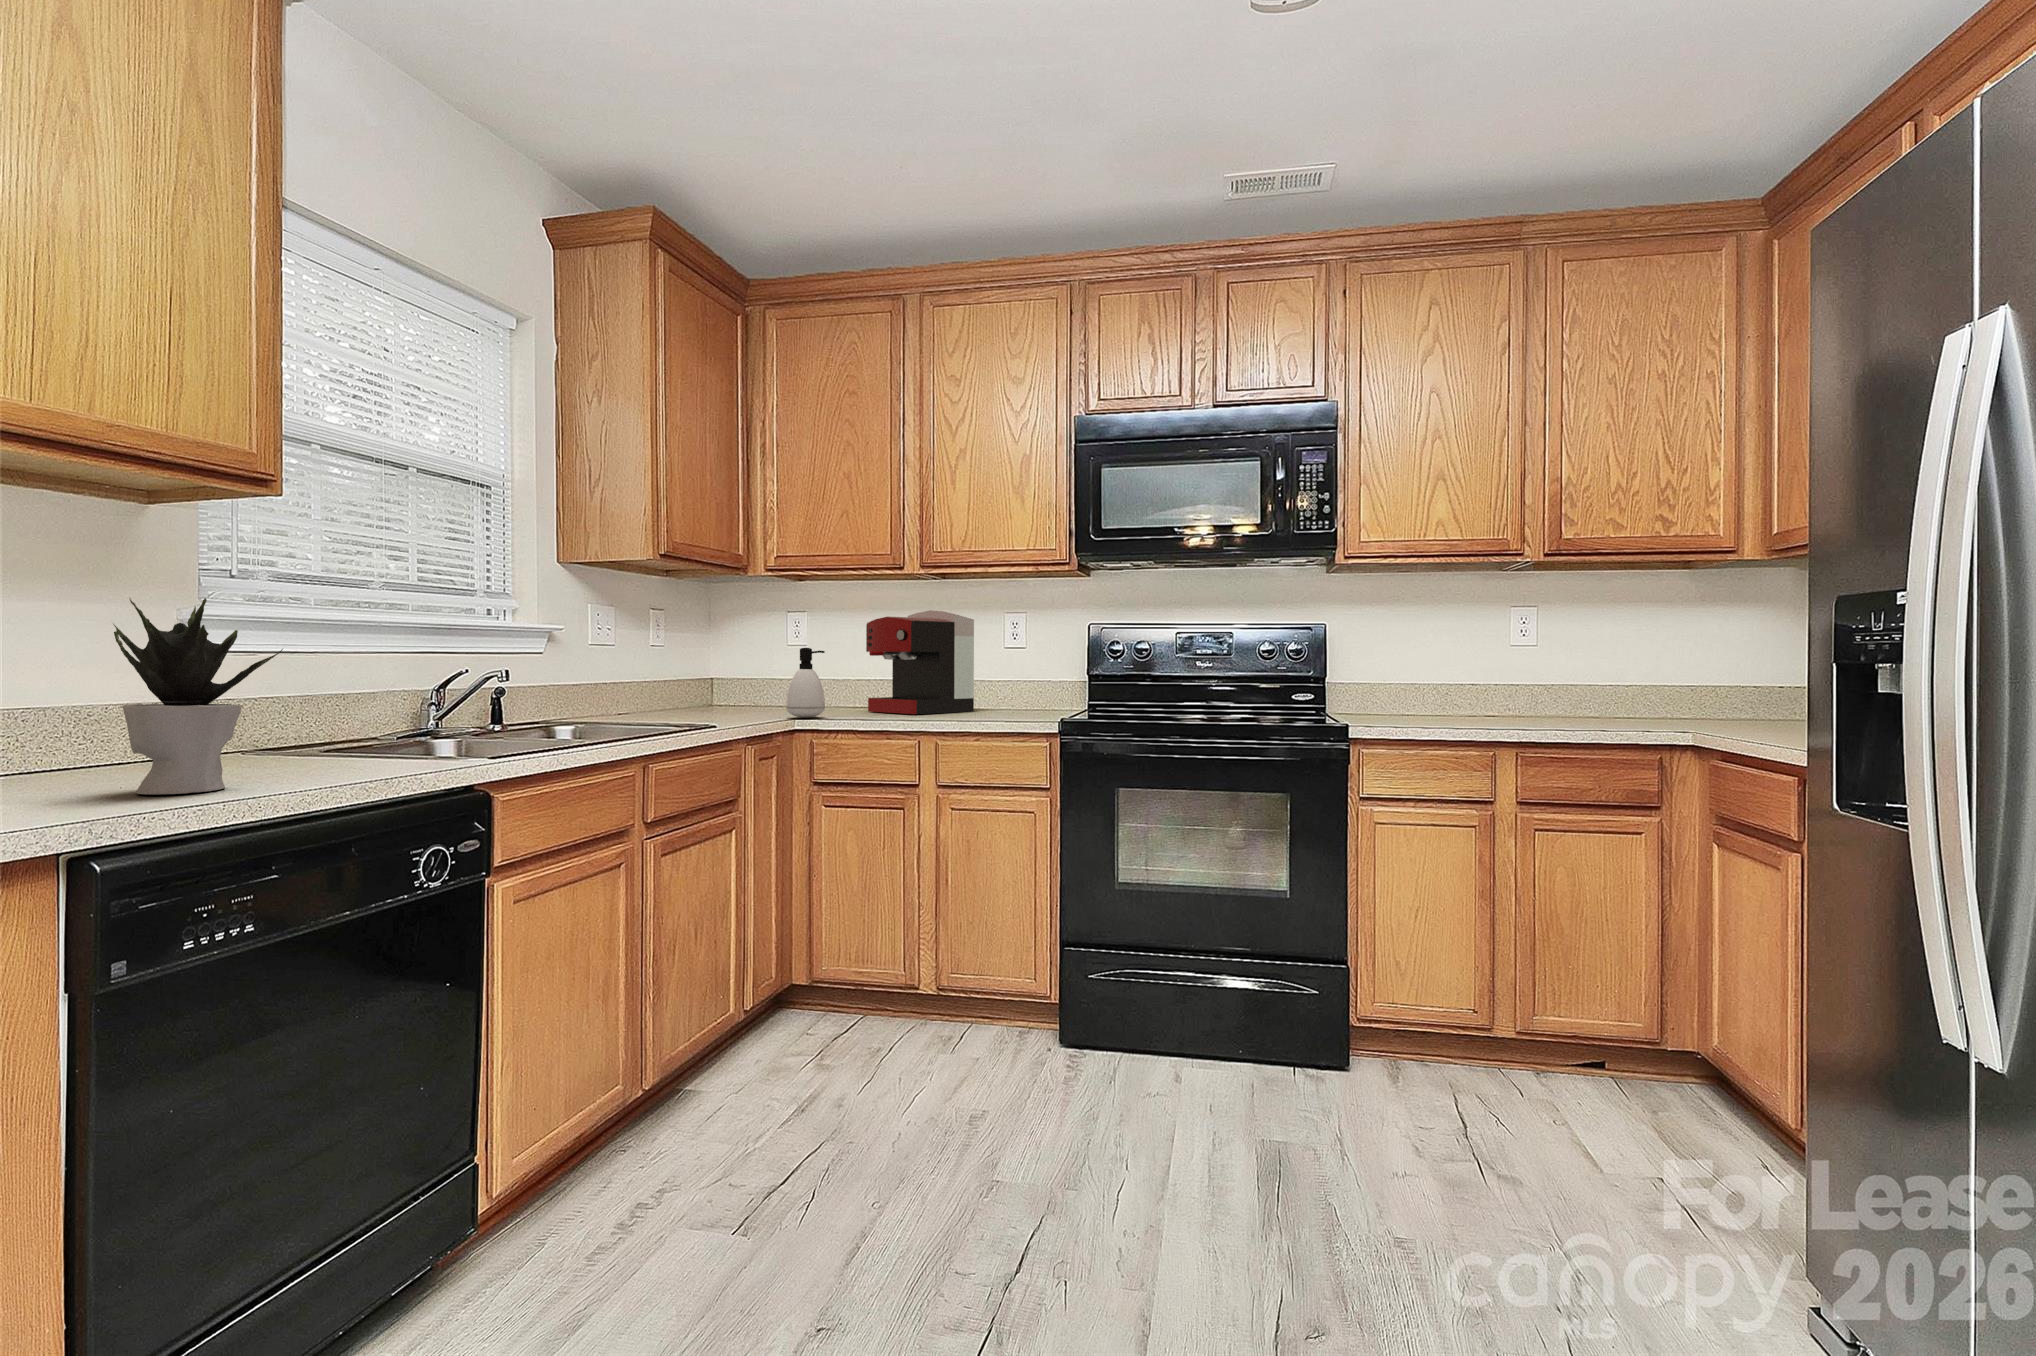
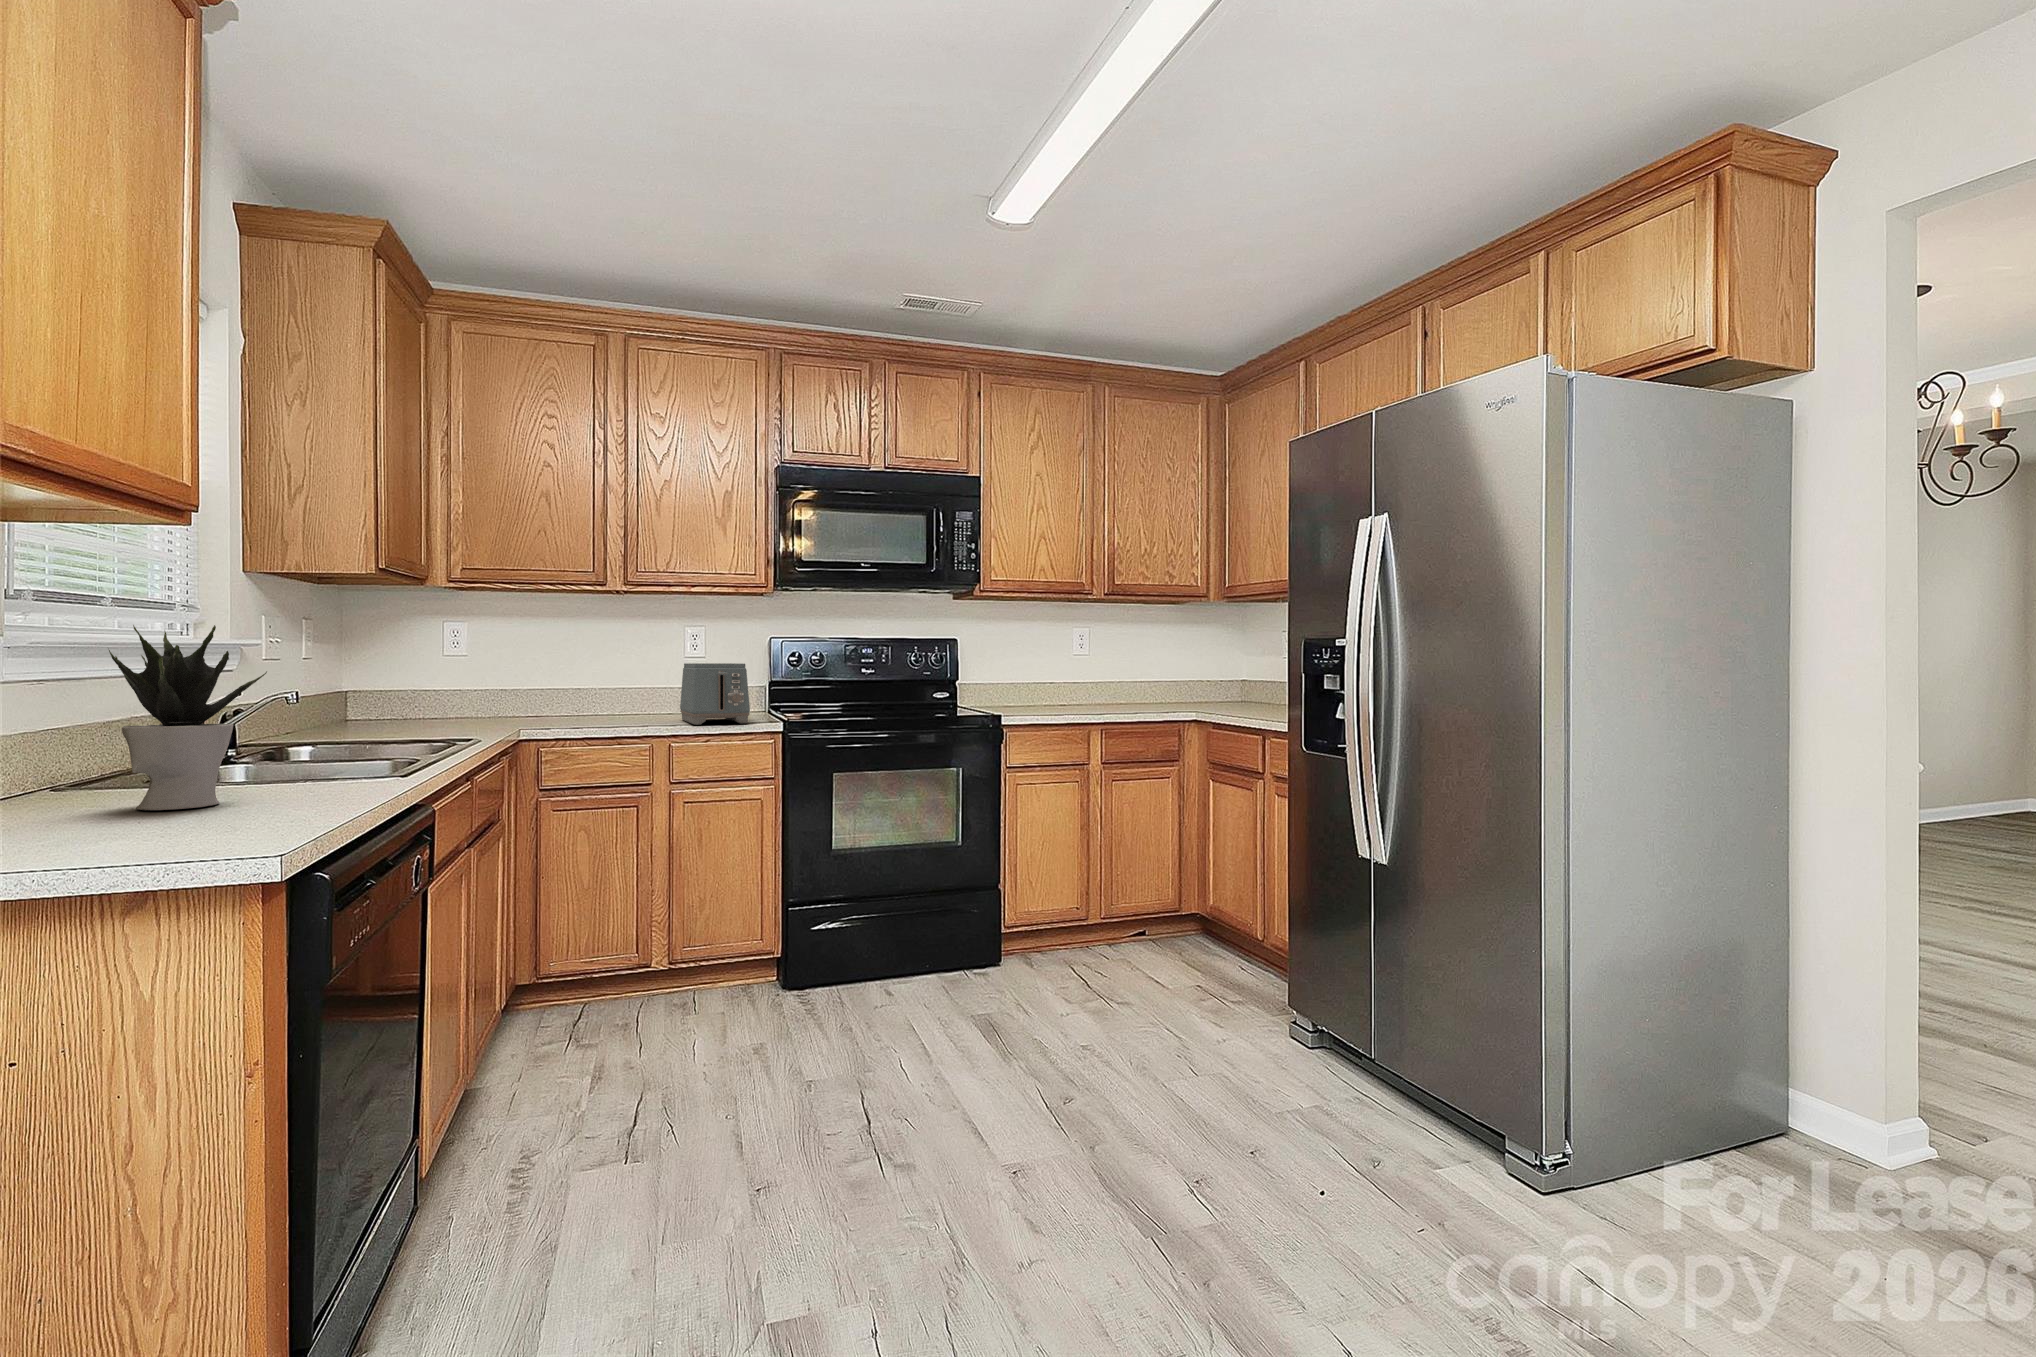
coffee maker: present [866,610,974,714] -> none [552,623,656,720]
soap dispenser: present [787,648,825,718] -> none [494,659,535,726]
toaster: none [963,652,1037,723] -> present [680,663,750,725]

